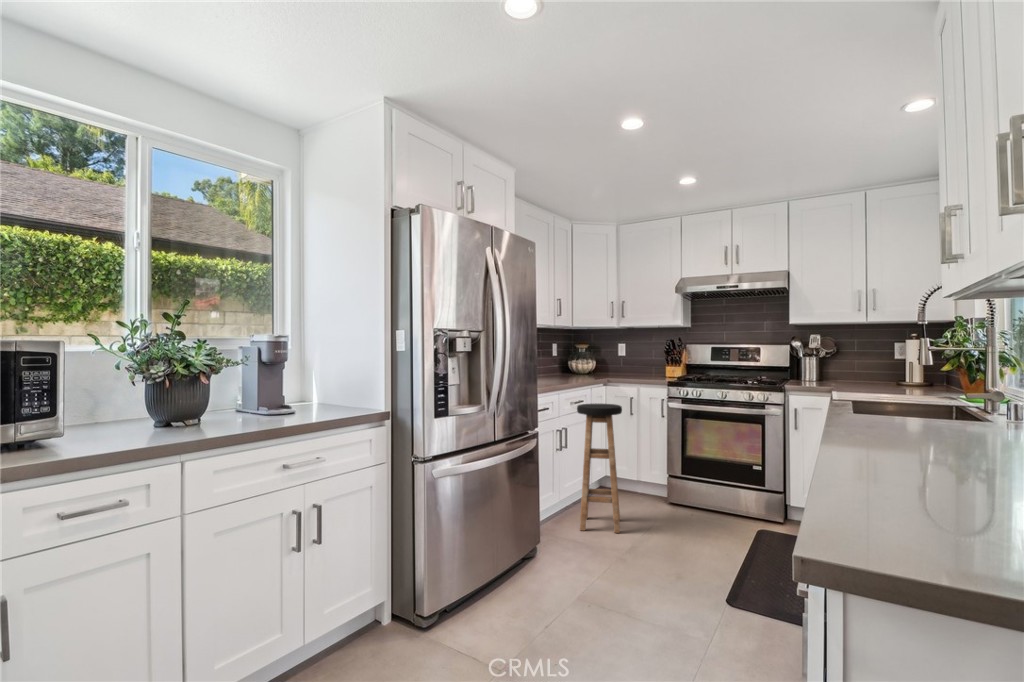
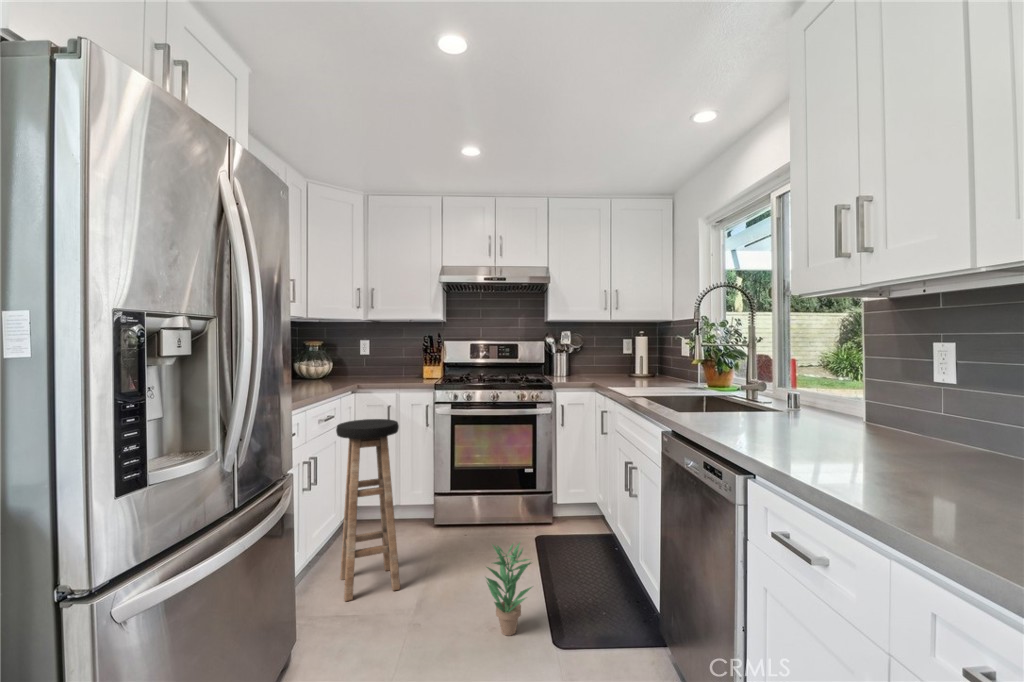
potted plant: none [665,501,707,577] -> present [486,543,532,635]

